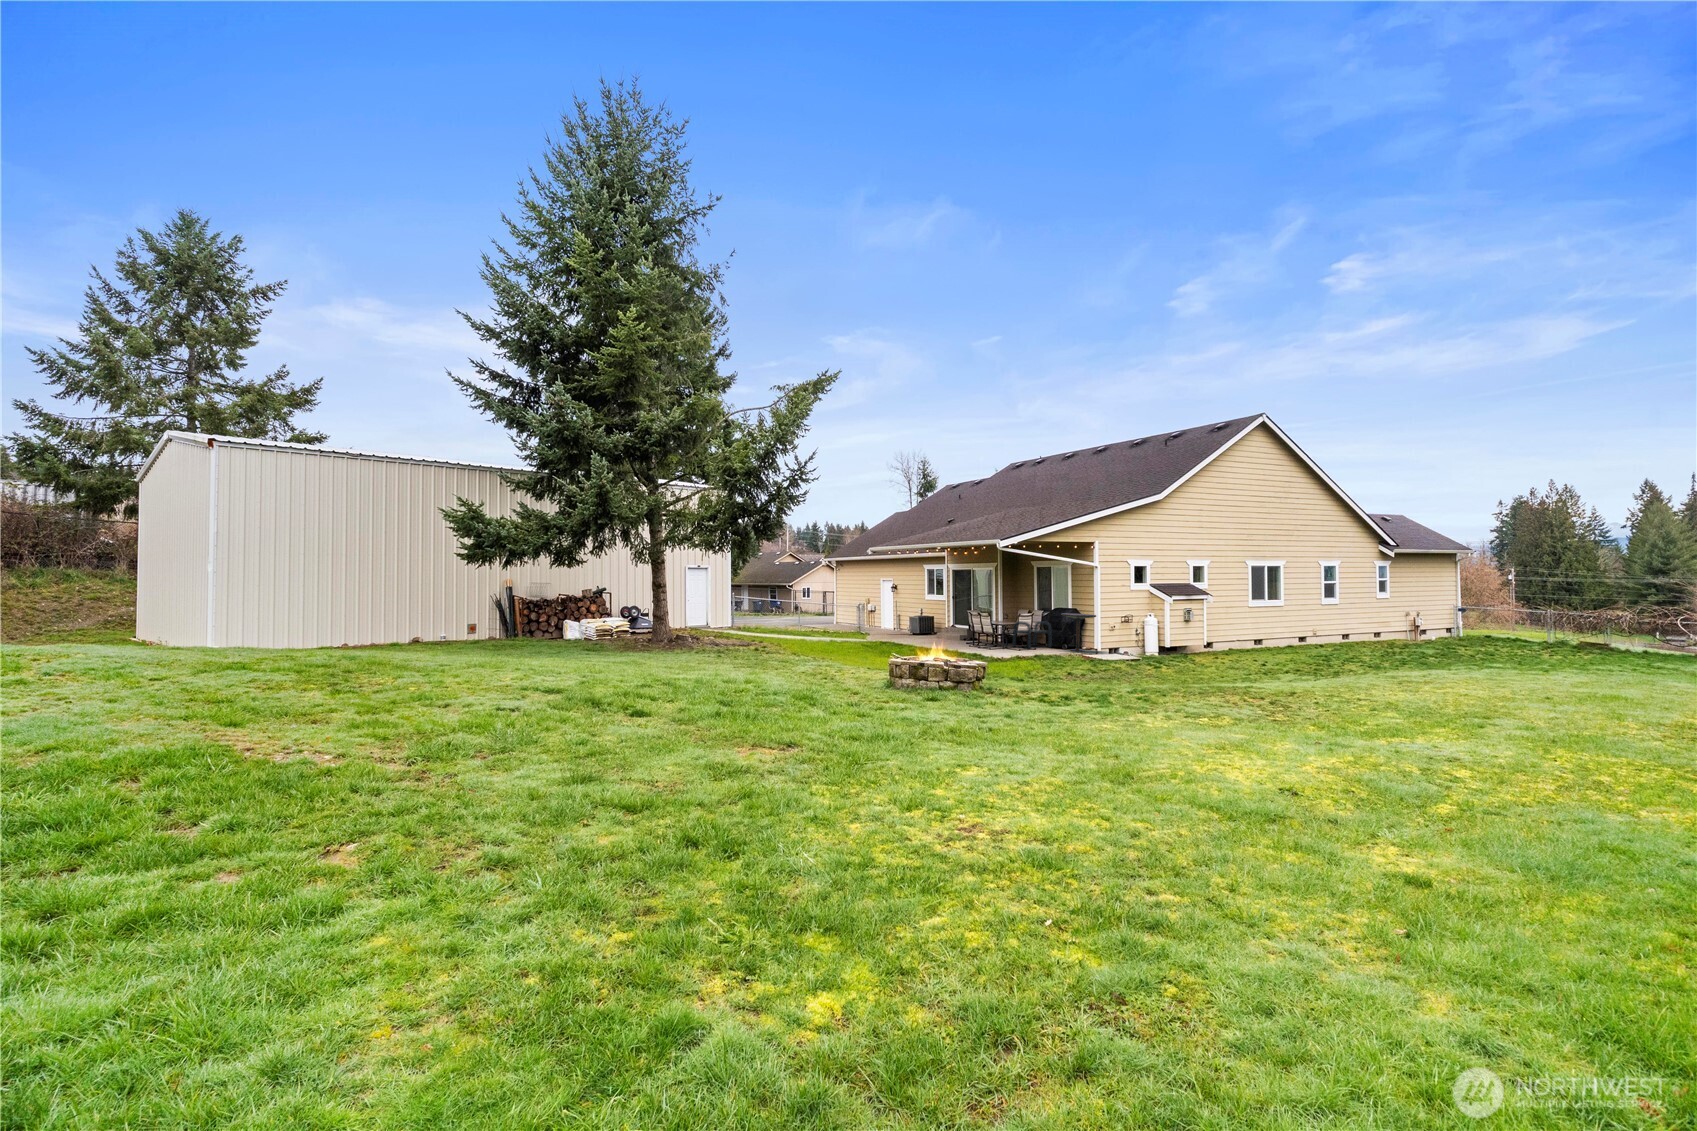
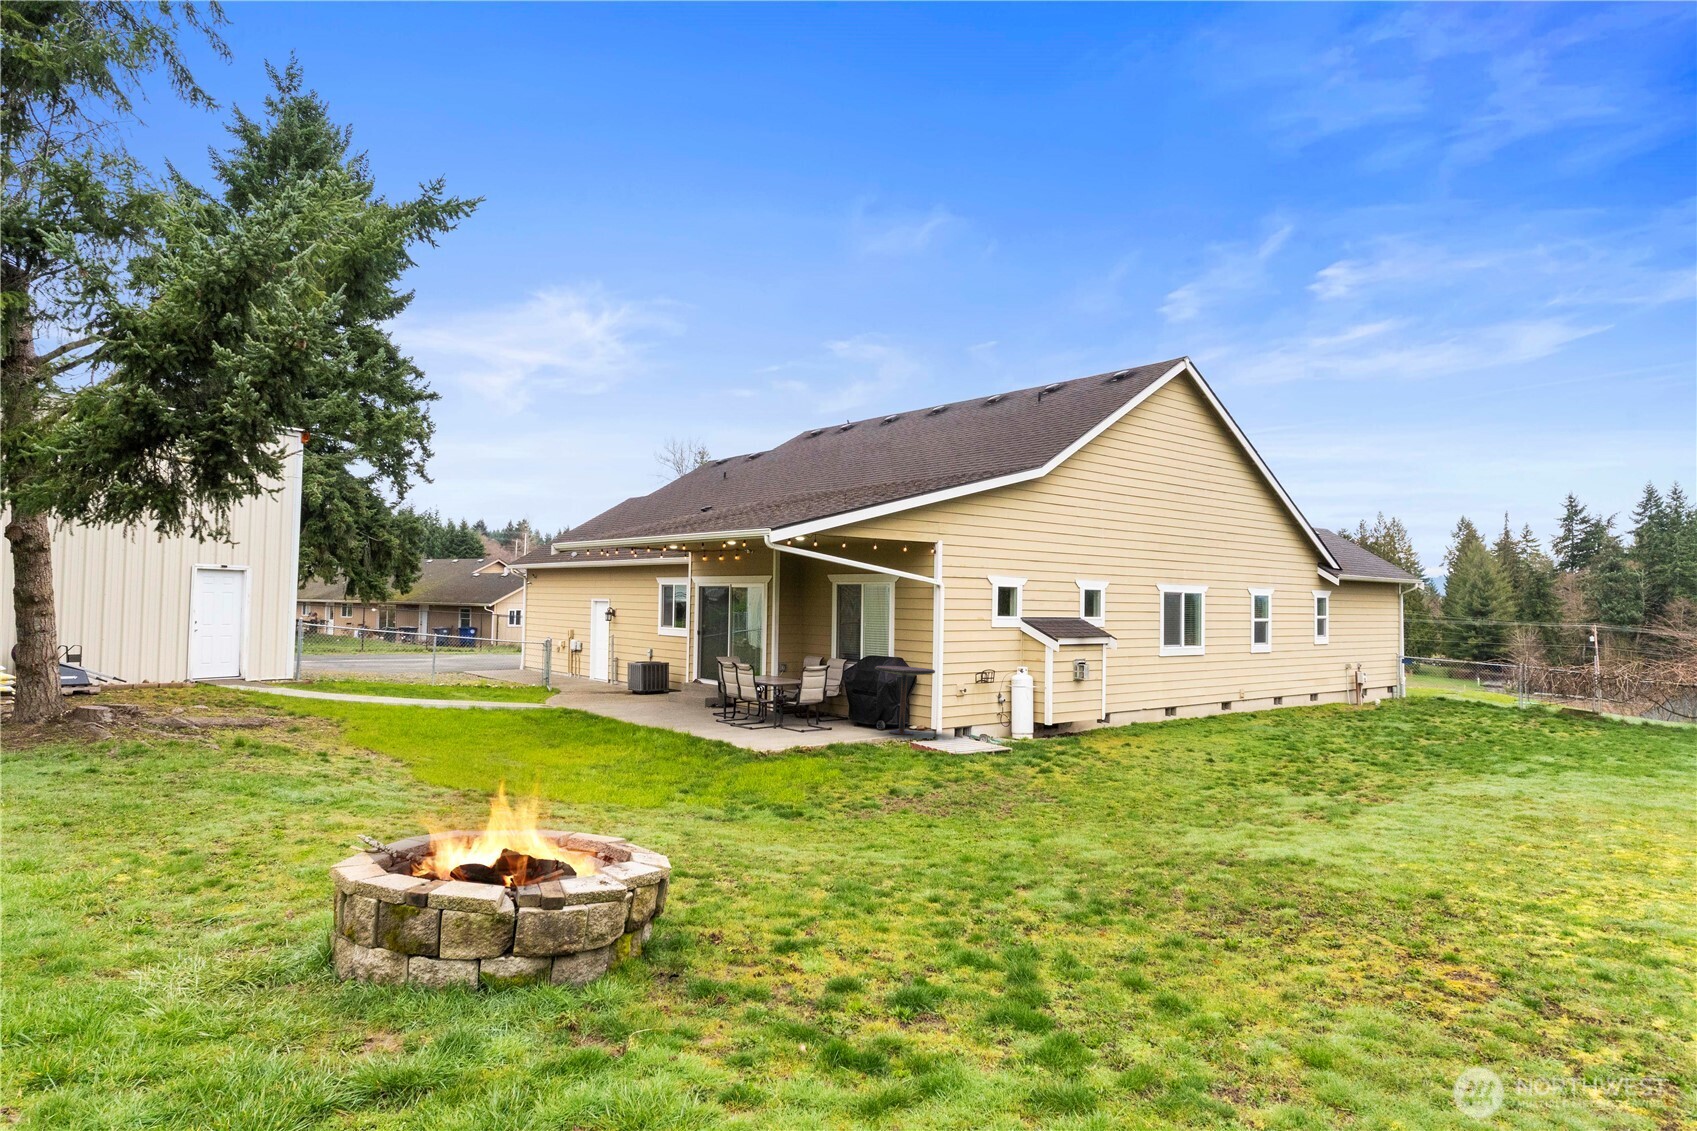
bench: present [1012,621,1052,648] -> none [789,679,859,729]

